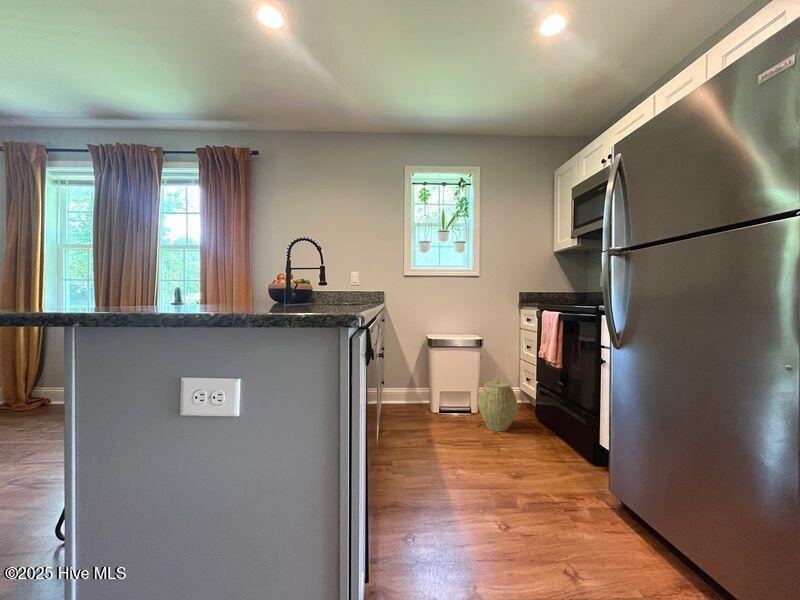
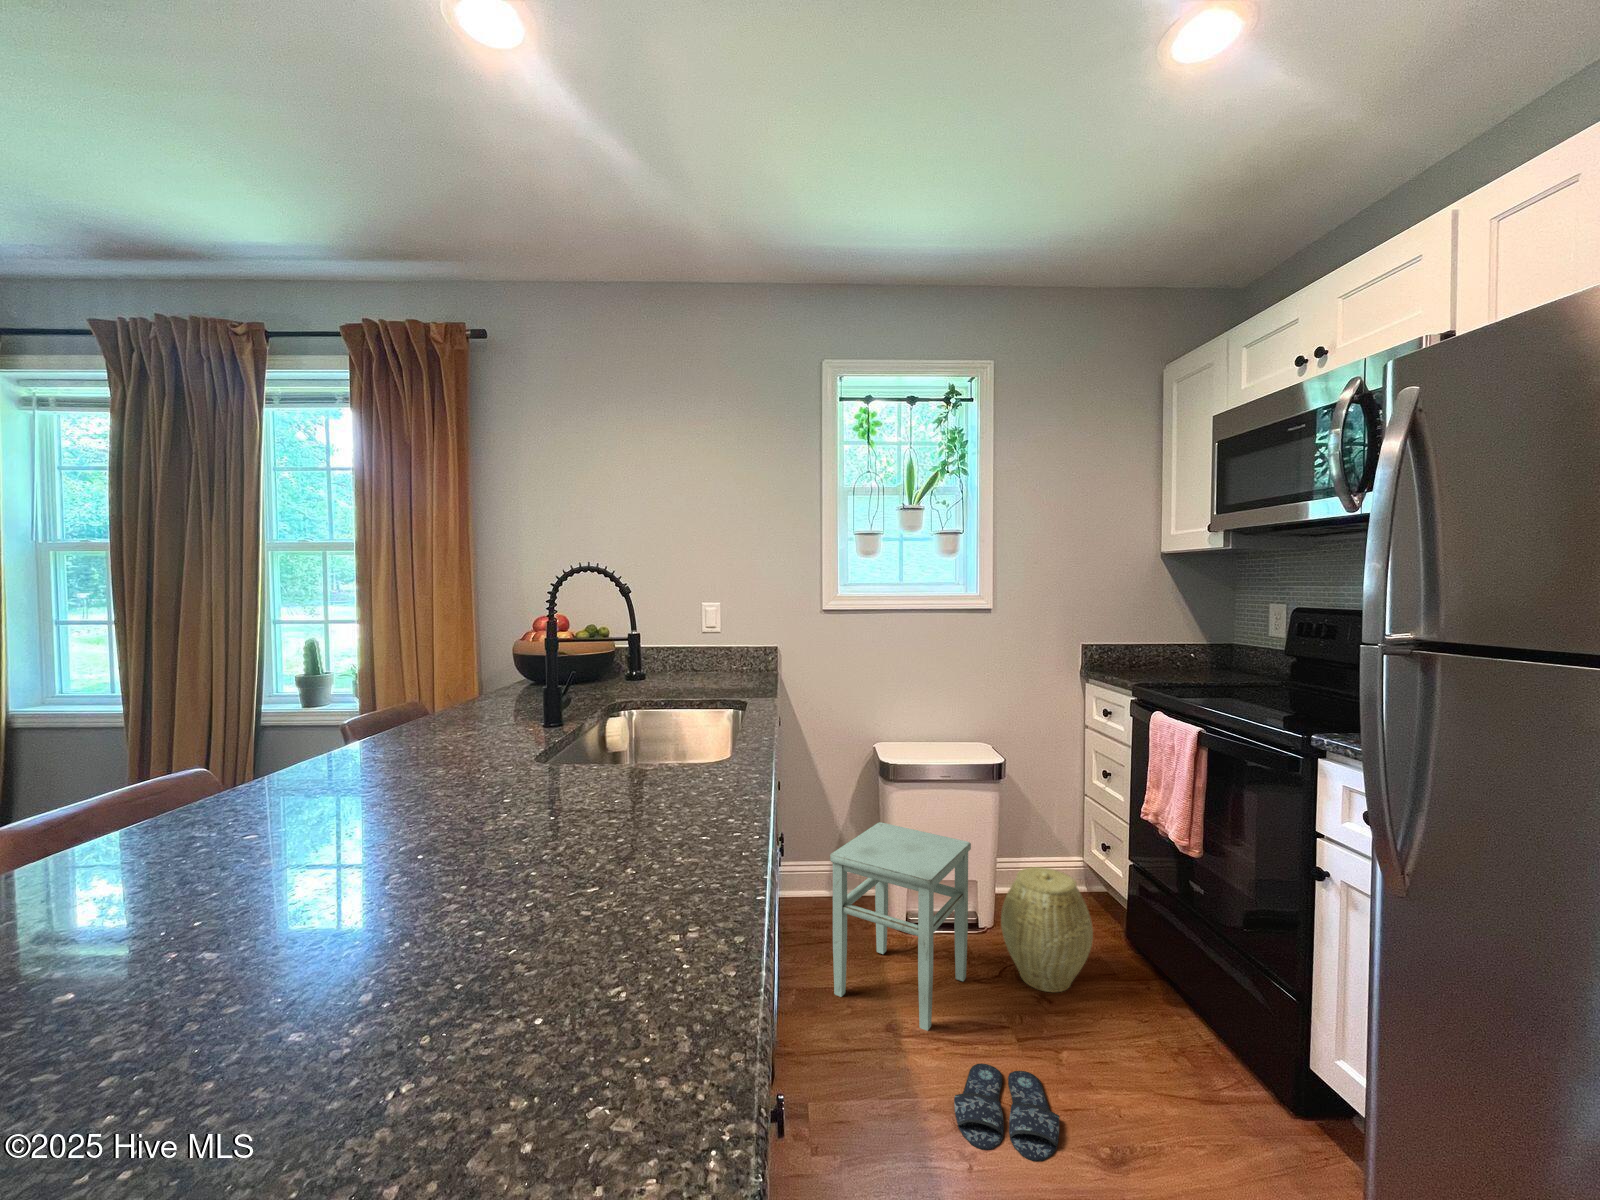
stool: none [404,362,465,441] -> present [830,822,971,1031]
slippers: none [452,449,495,475] -> present [954,1063,1059,1162]

